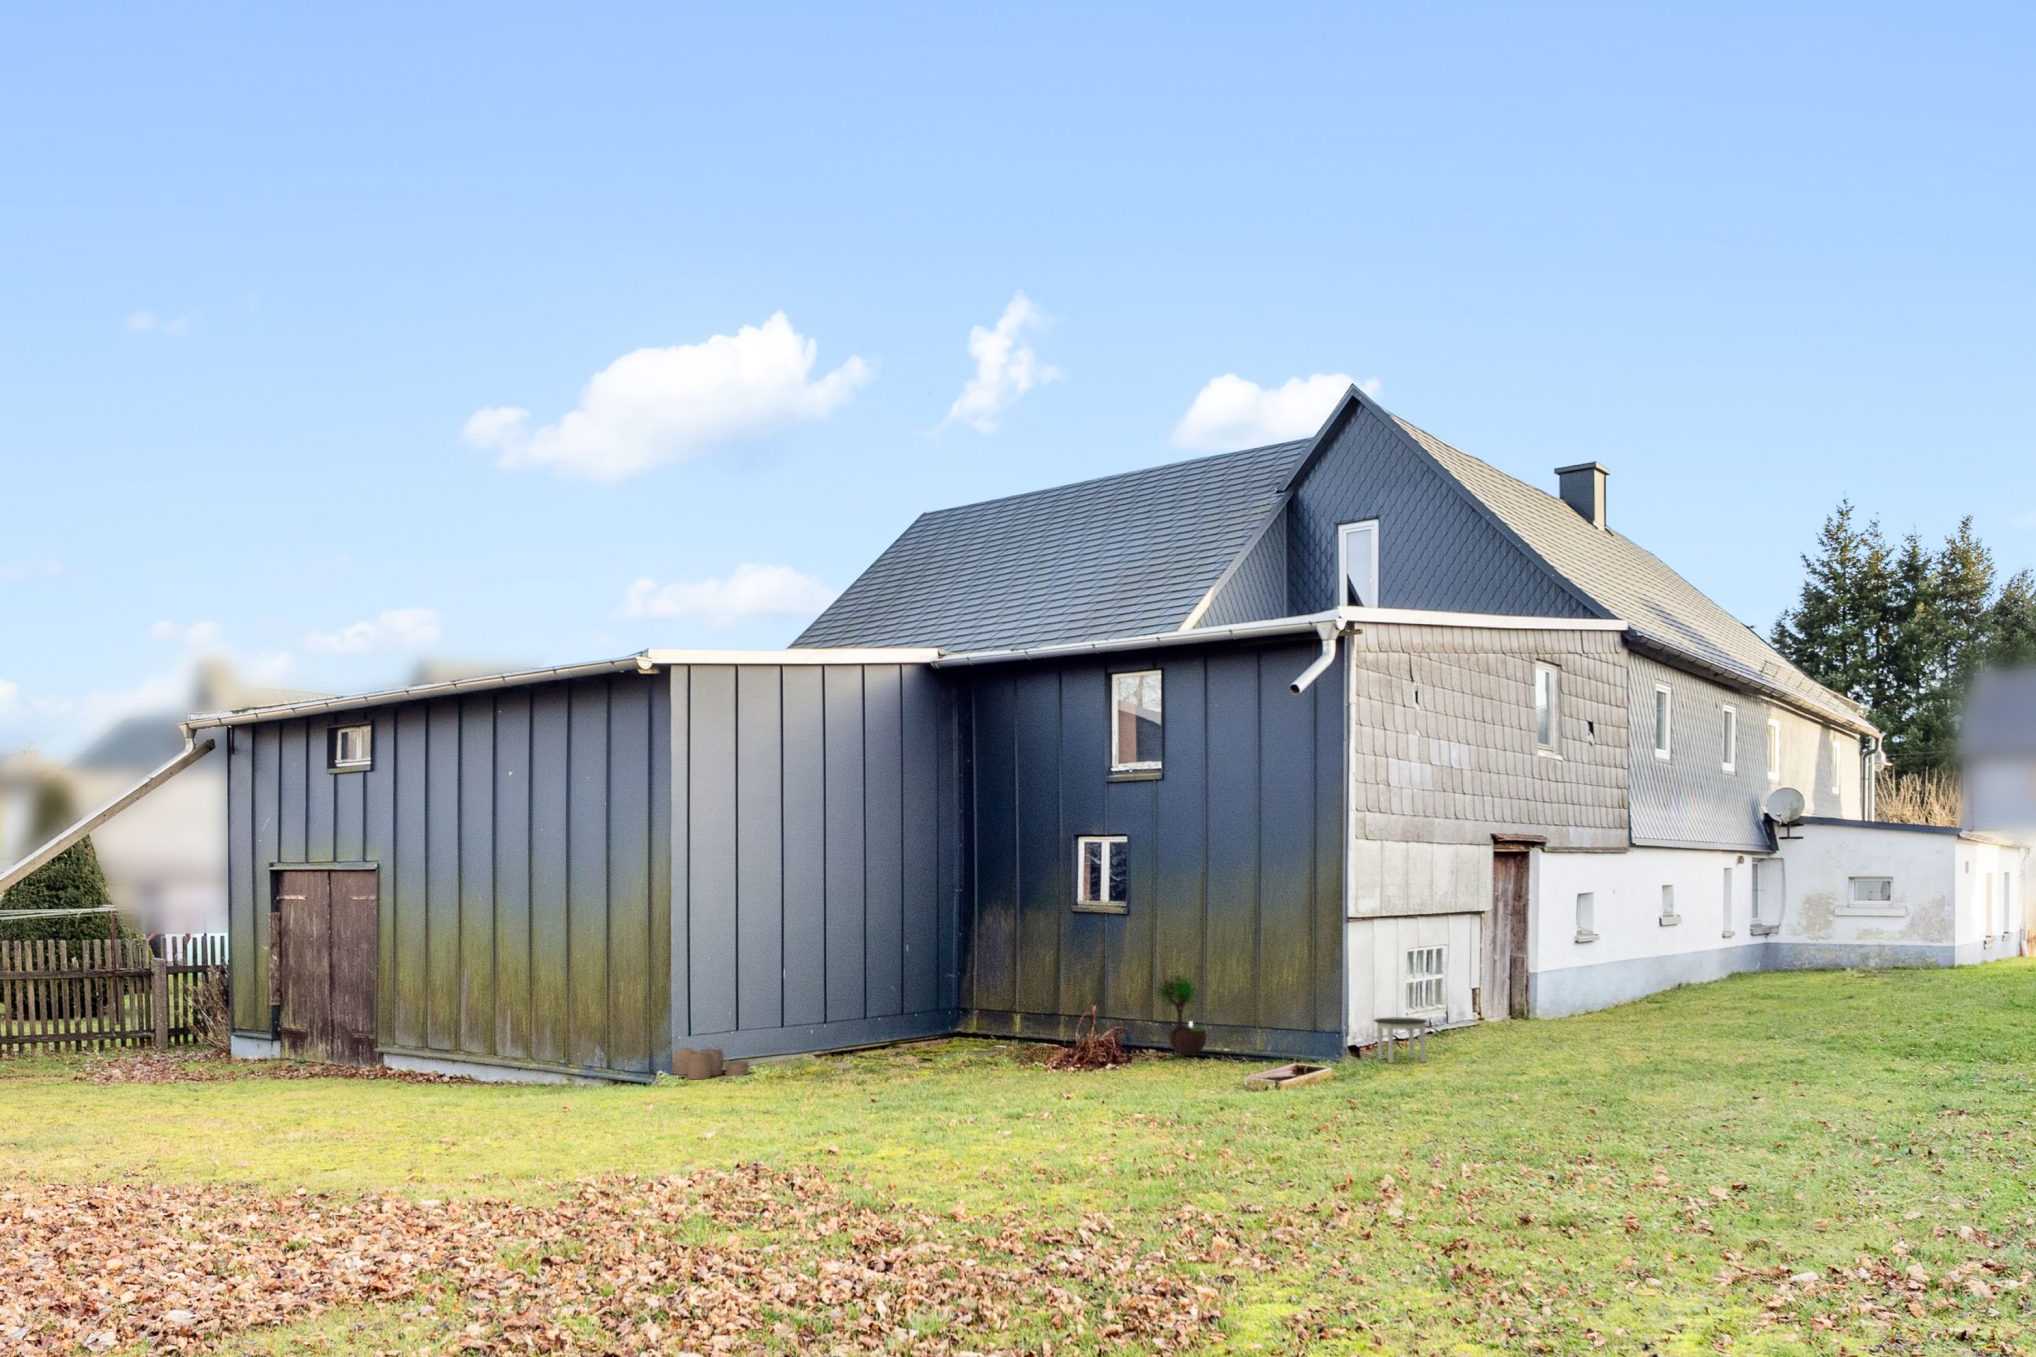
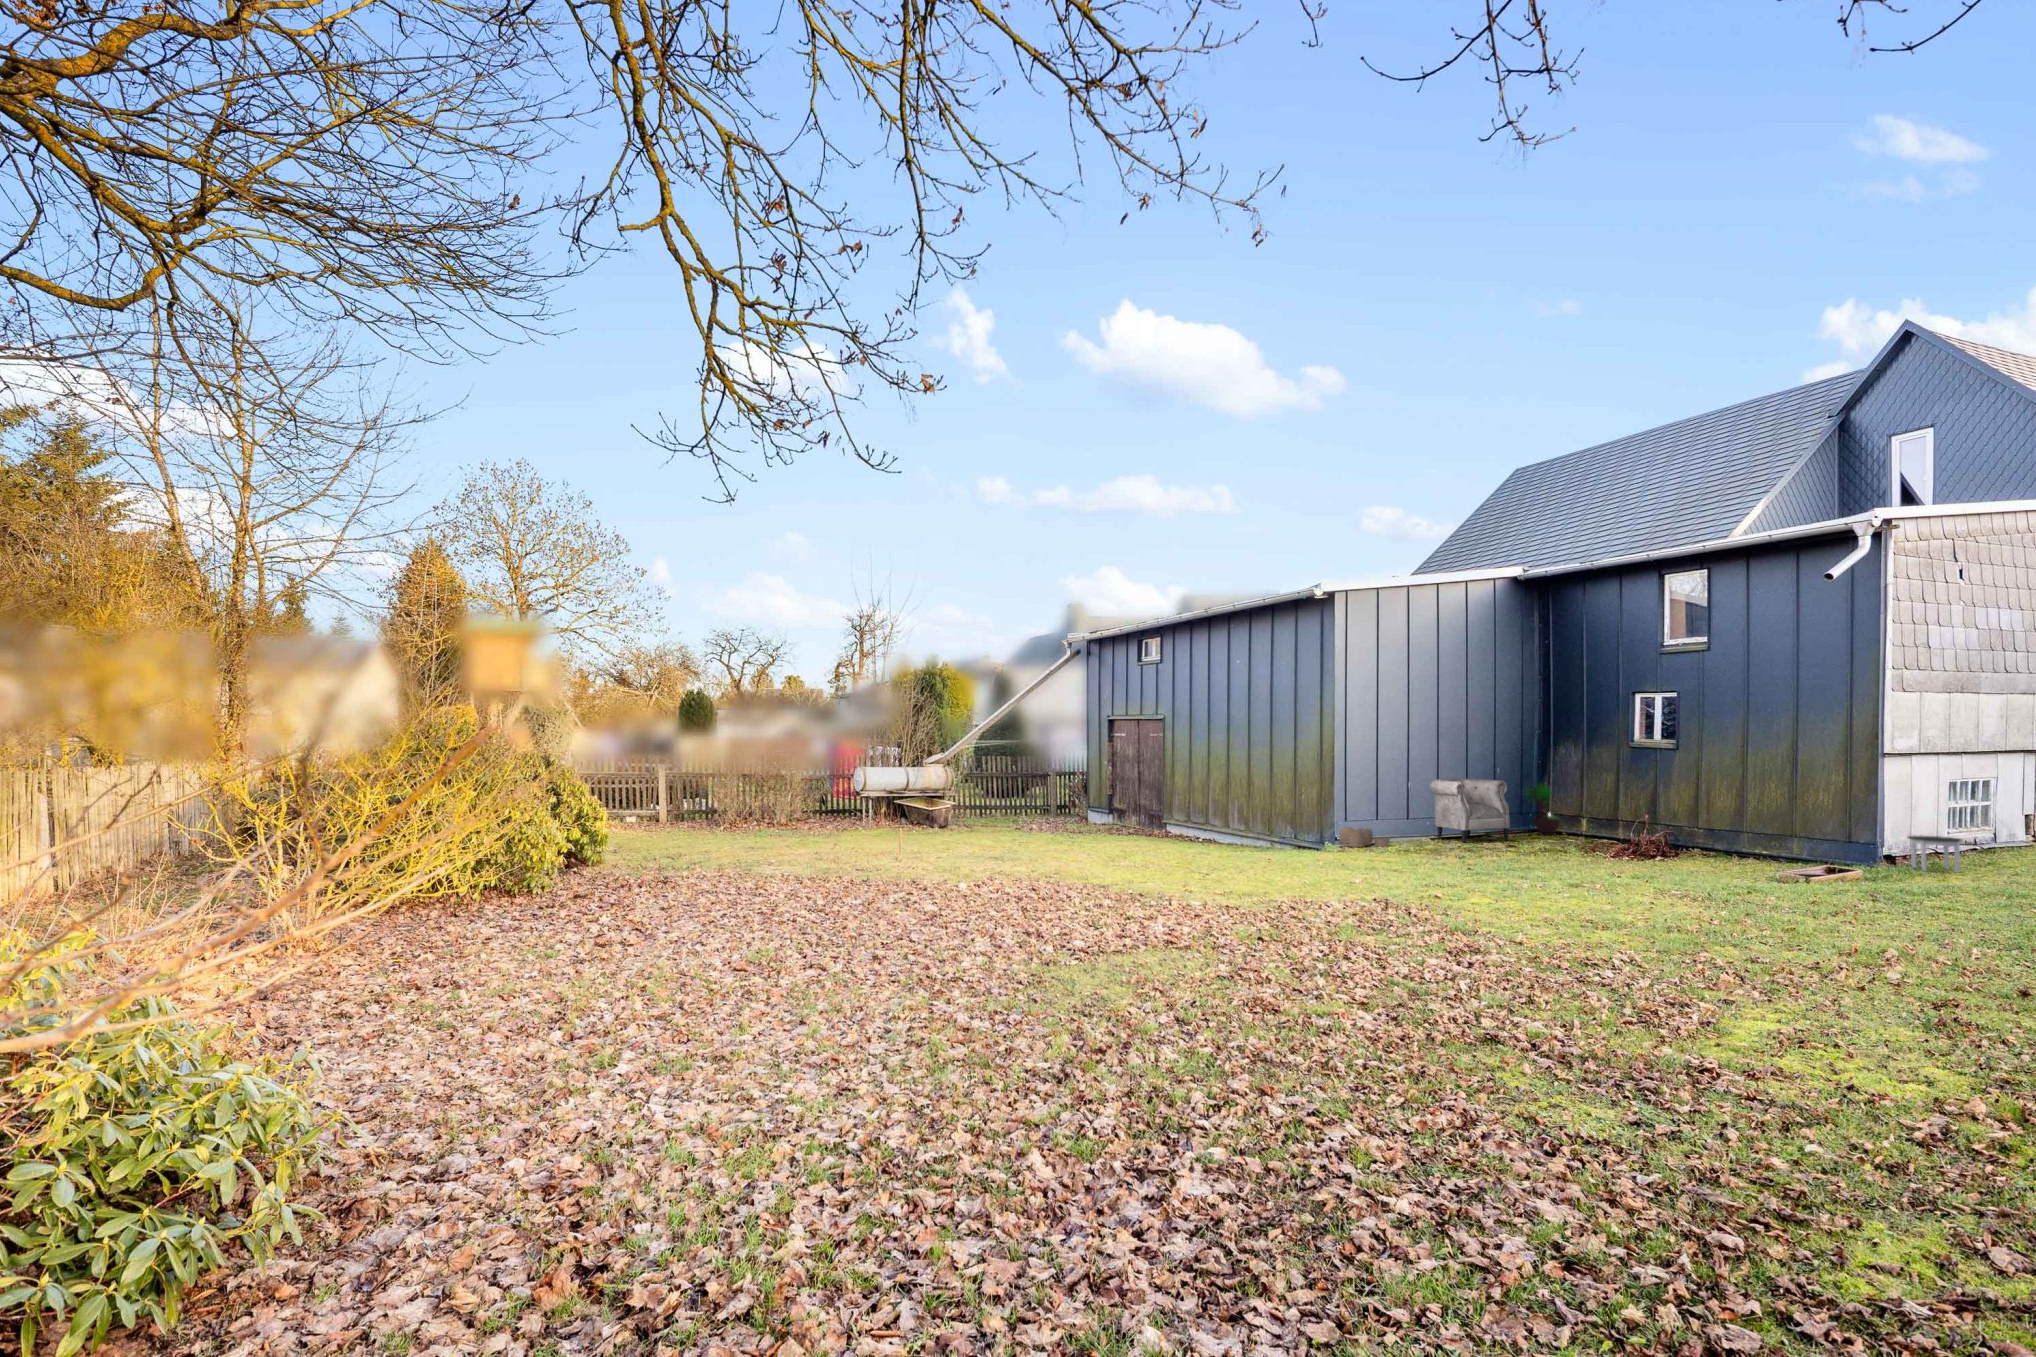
chair: none [808,964,916,1062] -> present [1430,778,1510,843]
potted tree: present [1153,972,1207,1056] -> present [1525,784,1560,834]

